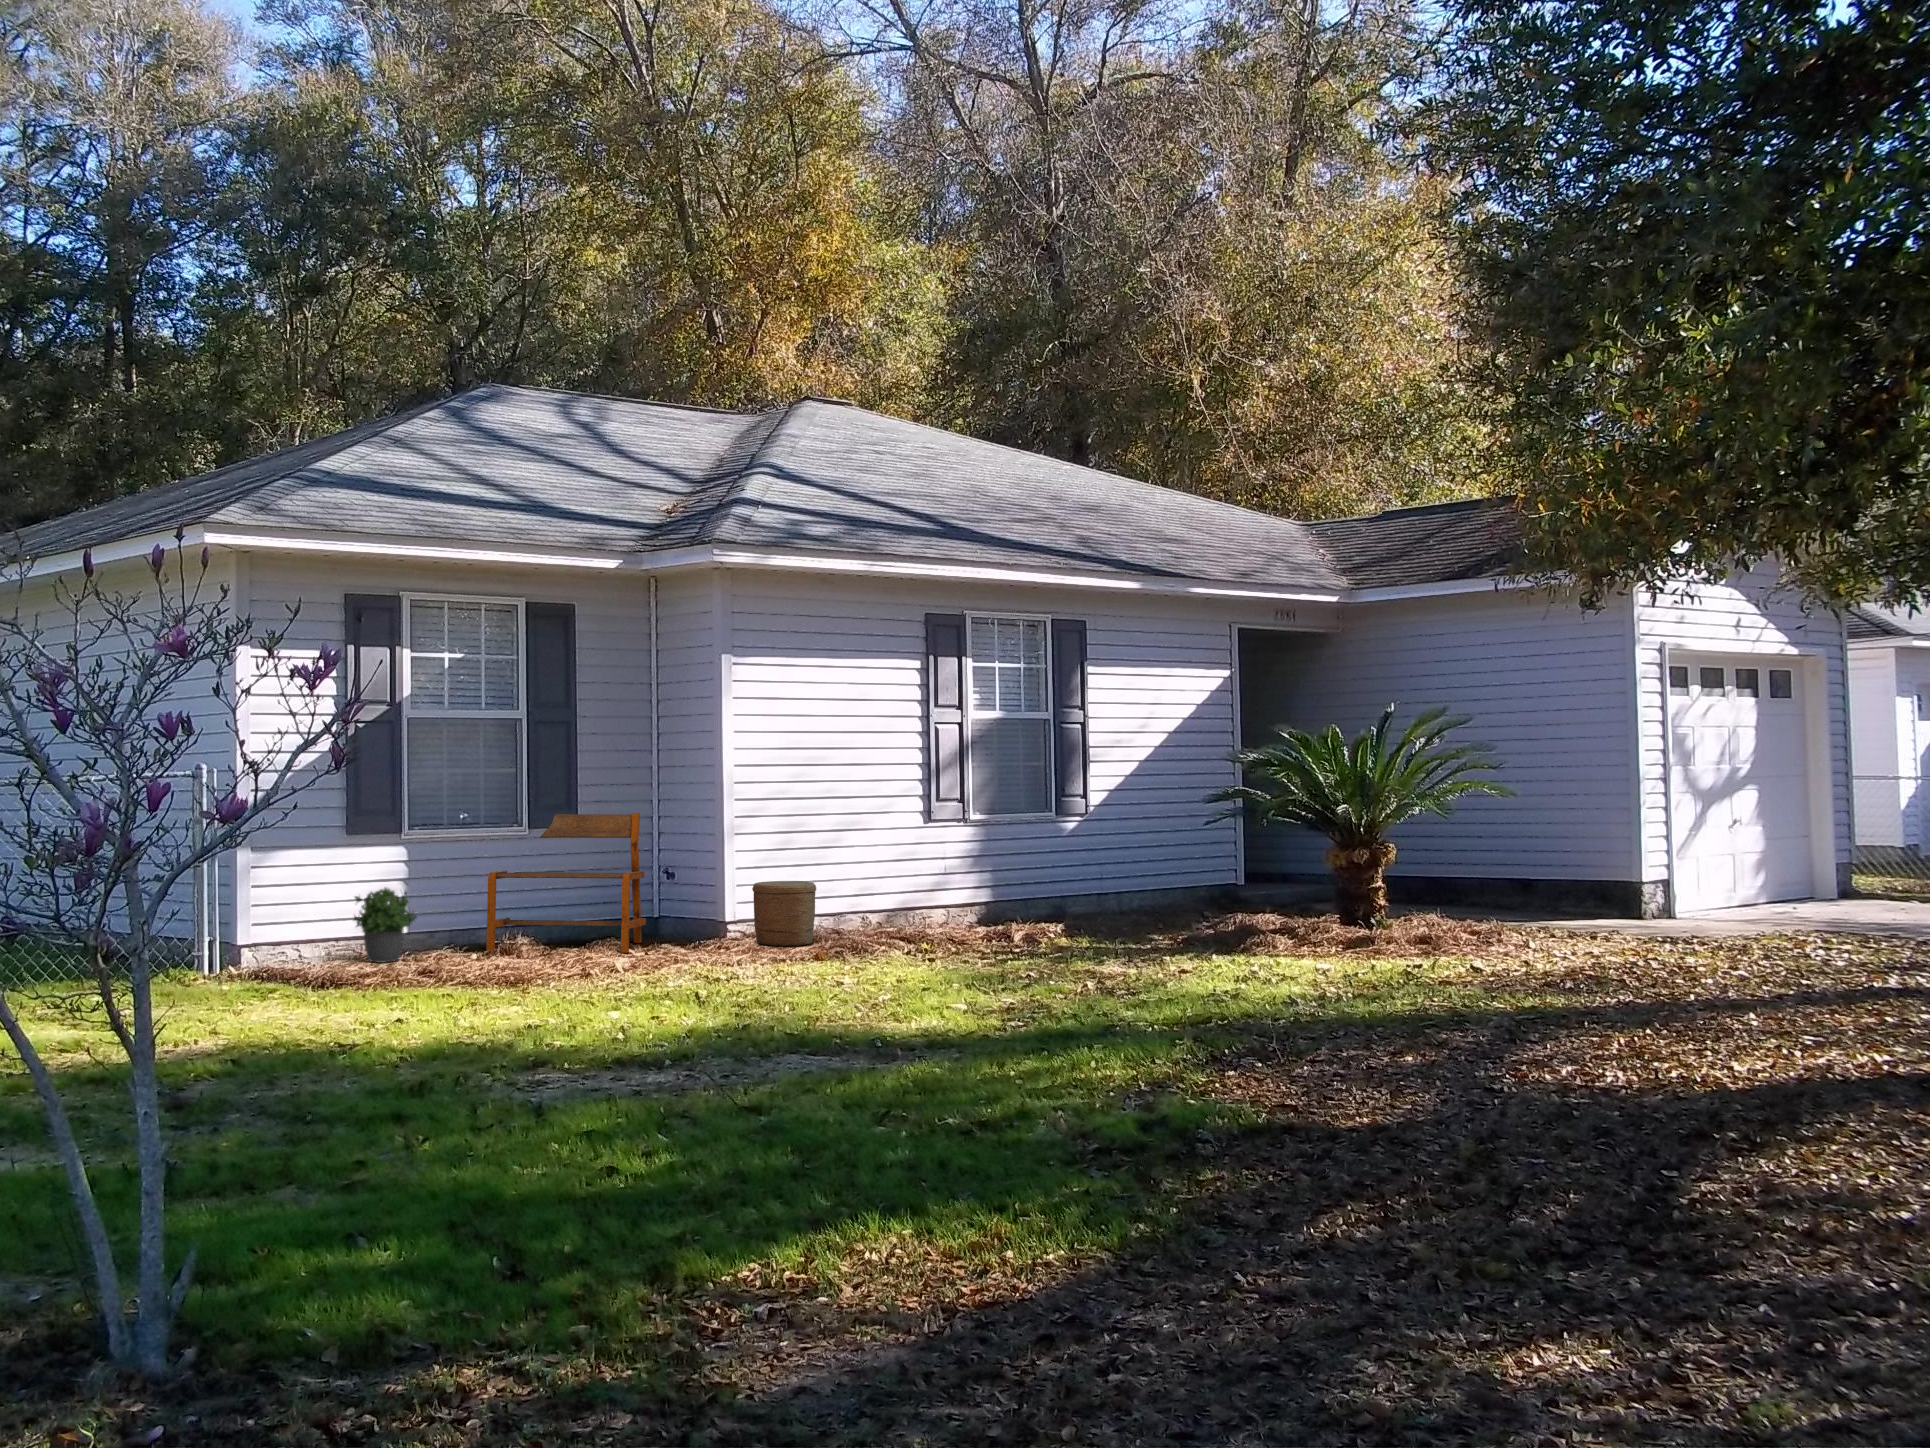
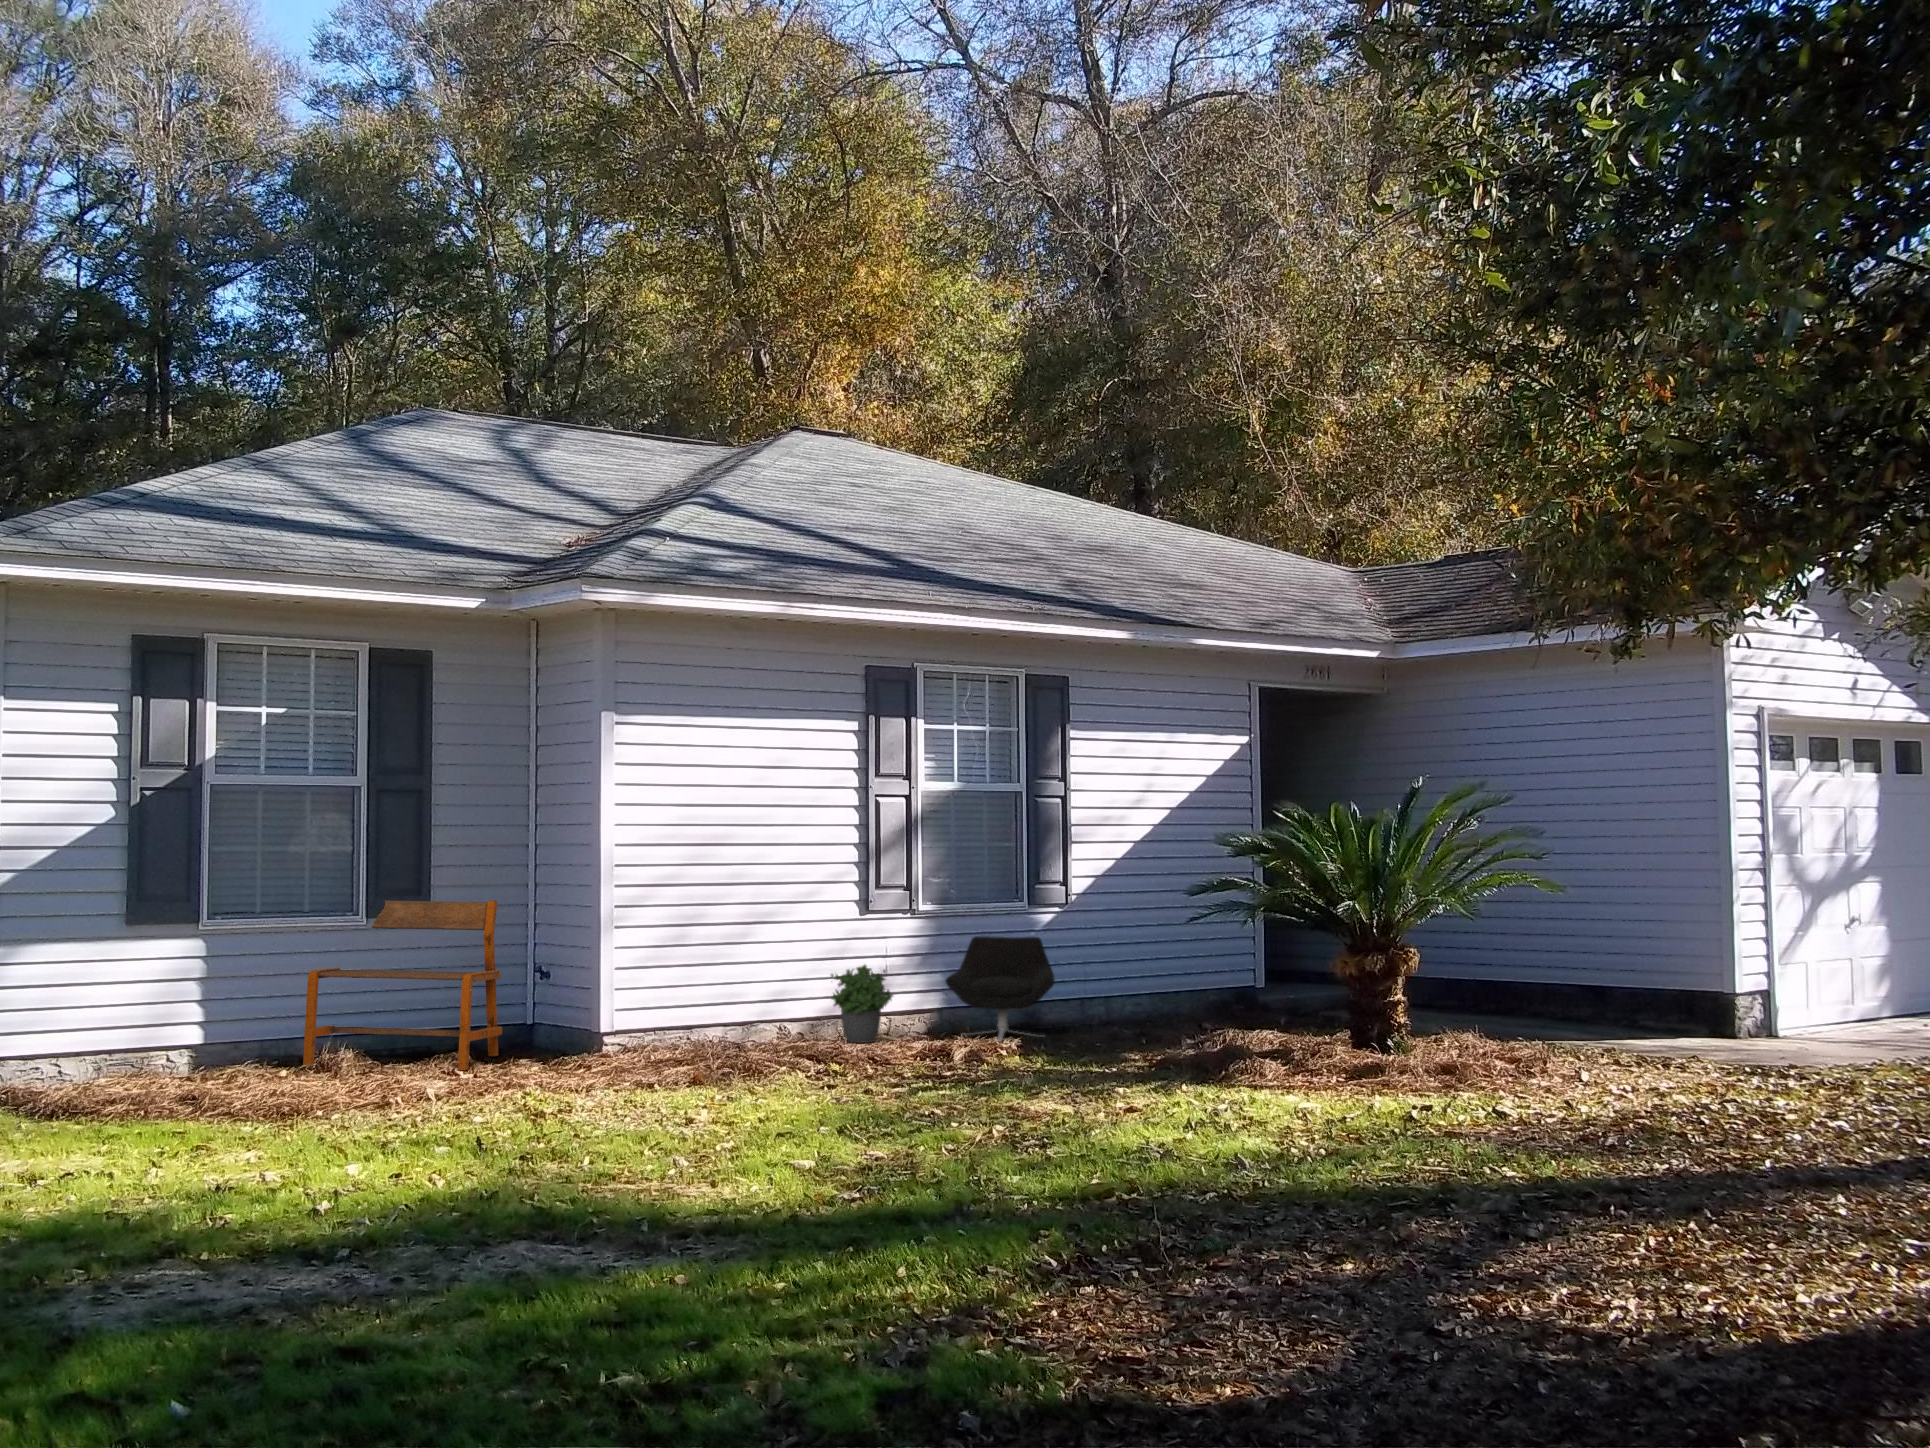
lounge chair: none [998,841,1091,928] -> present [946,936,1055,1042]
woven basket: present [752,881,816,946] -> none [629,984,706,1064]
potted plant: present [354,888,416,963] -> present [831,965,893,1043]

